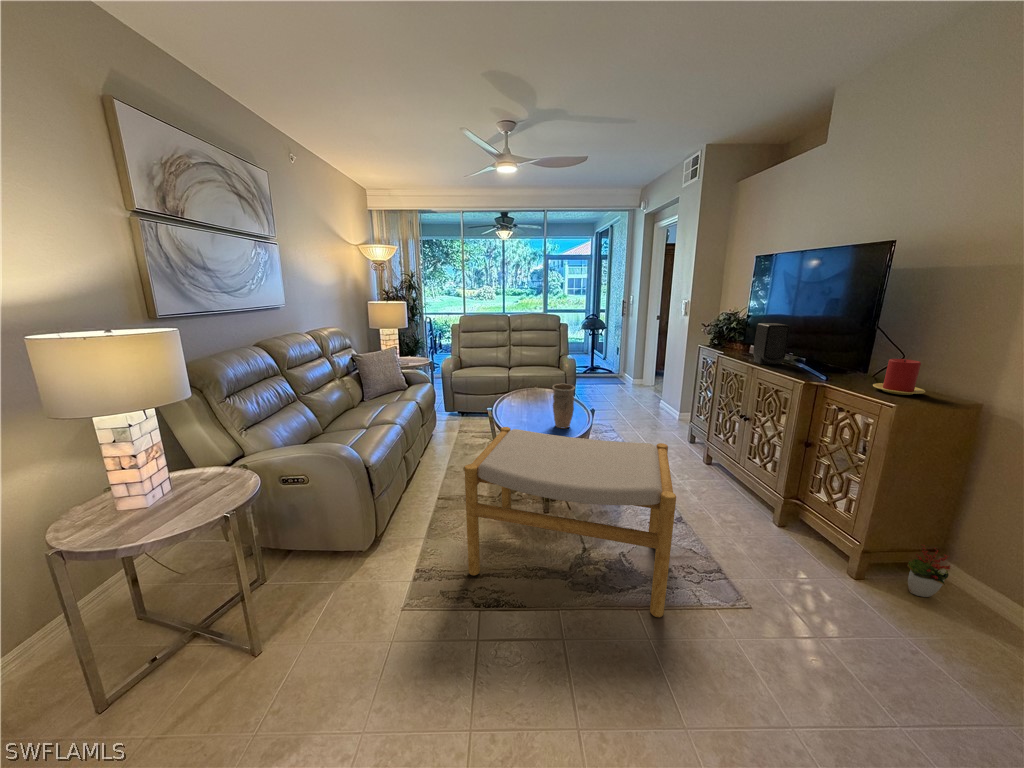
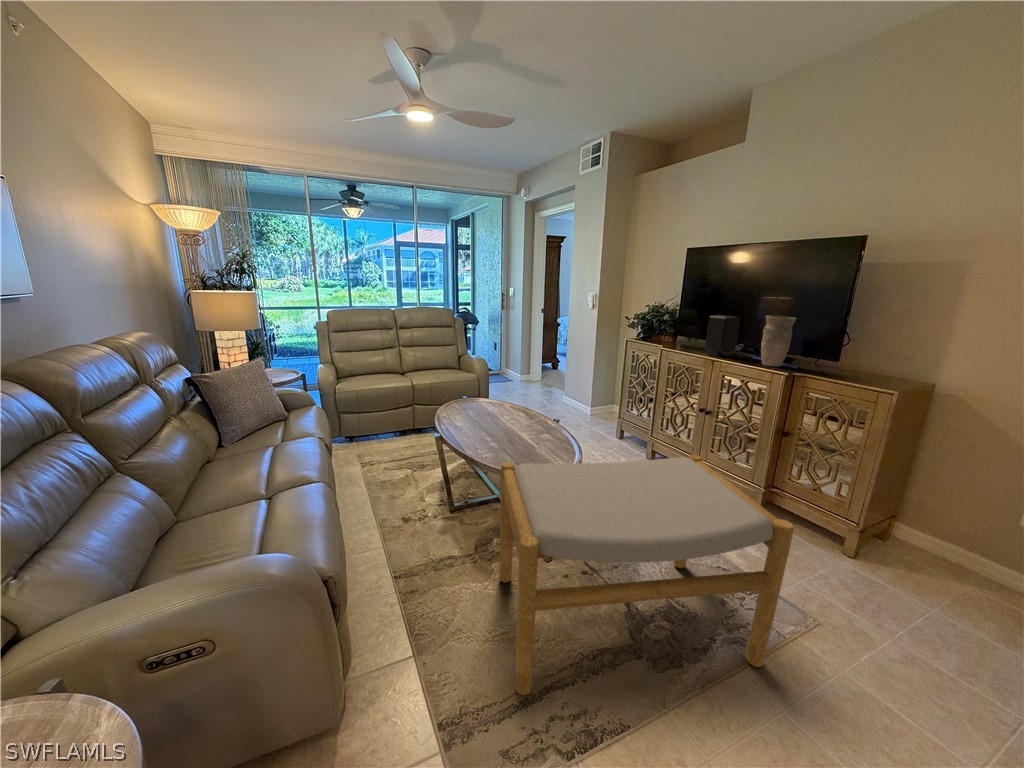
candle: present [873,359,925,395] -> none [839,346,884,379]
vase: present [552,384,575,428] -> present [761,315,796,367]
decorative plant: present [908,544,950,597] -> none [884,511,921,557]

